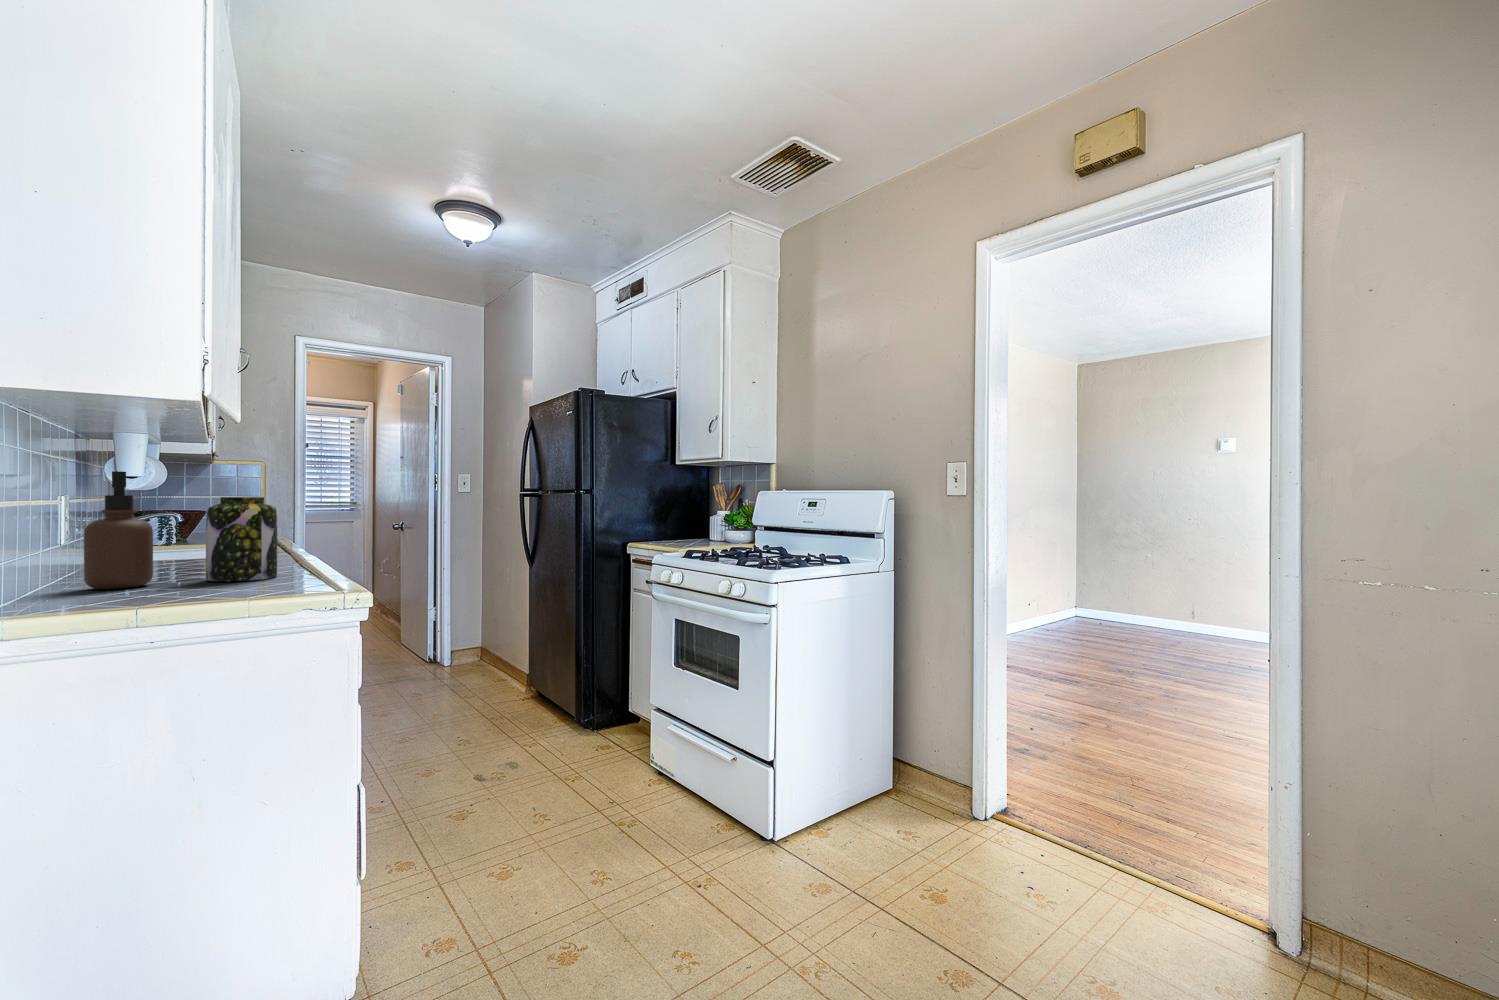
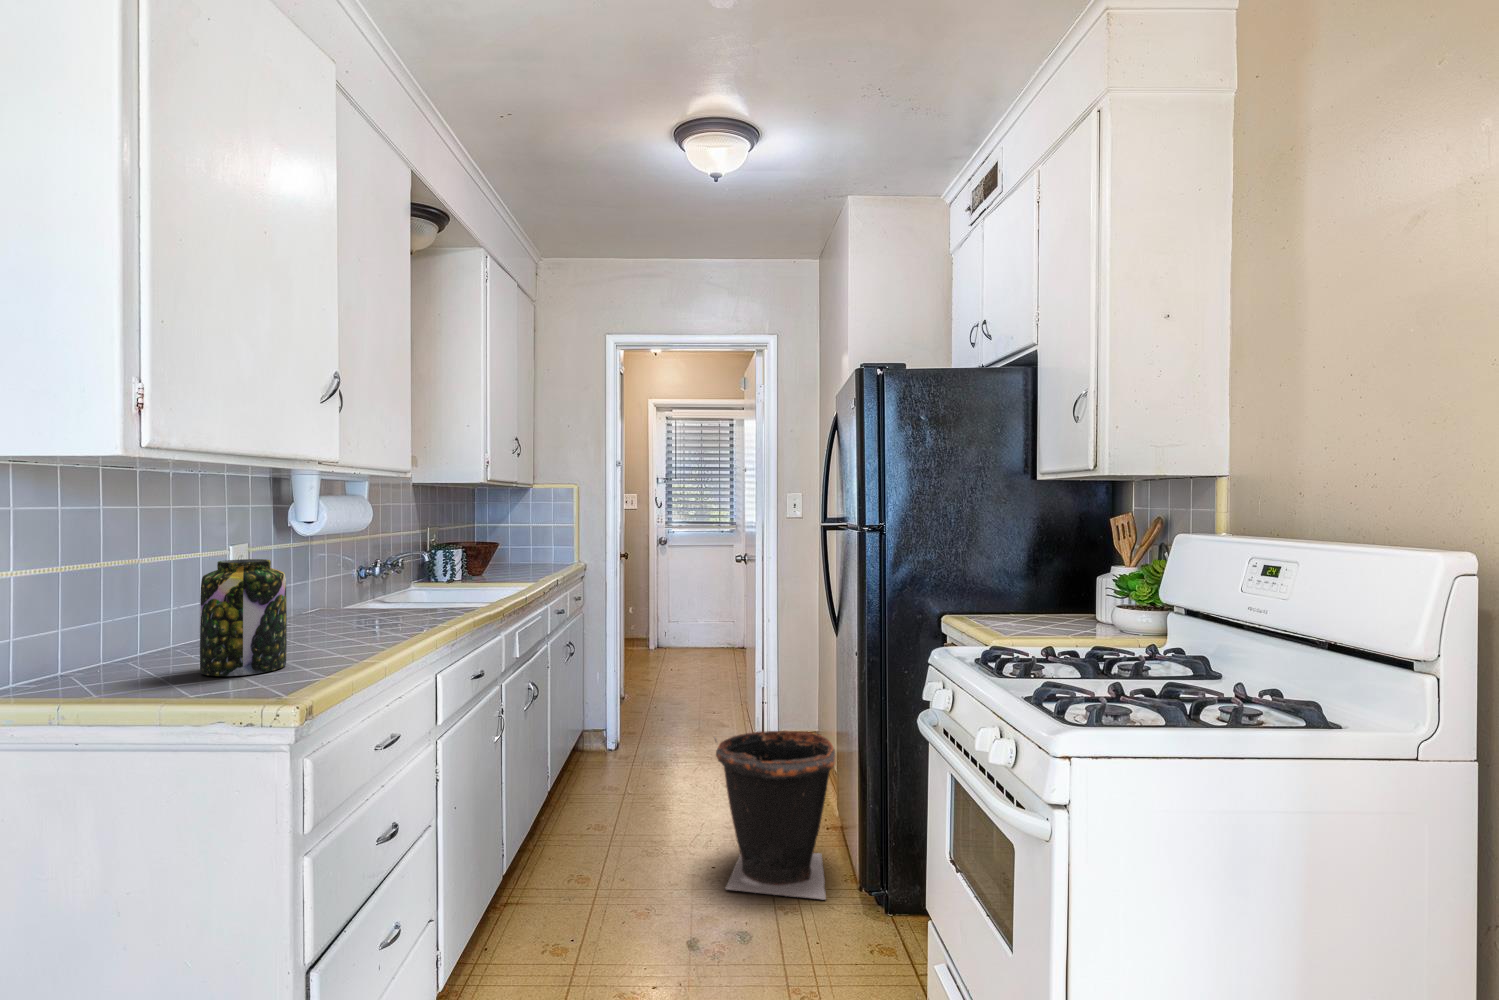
soap dispenser: present [84,471,153,589] -> none [83,530,158,675]
waste bin: none [460,633,549,742] -> present [714,731,836,899]

